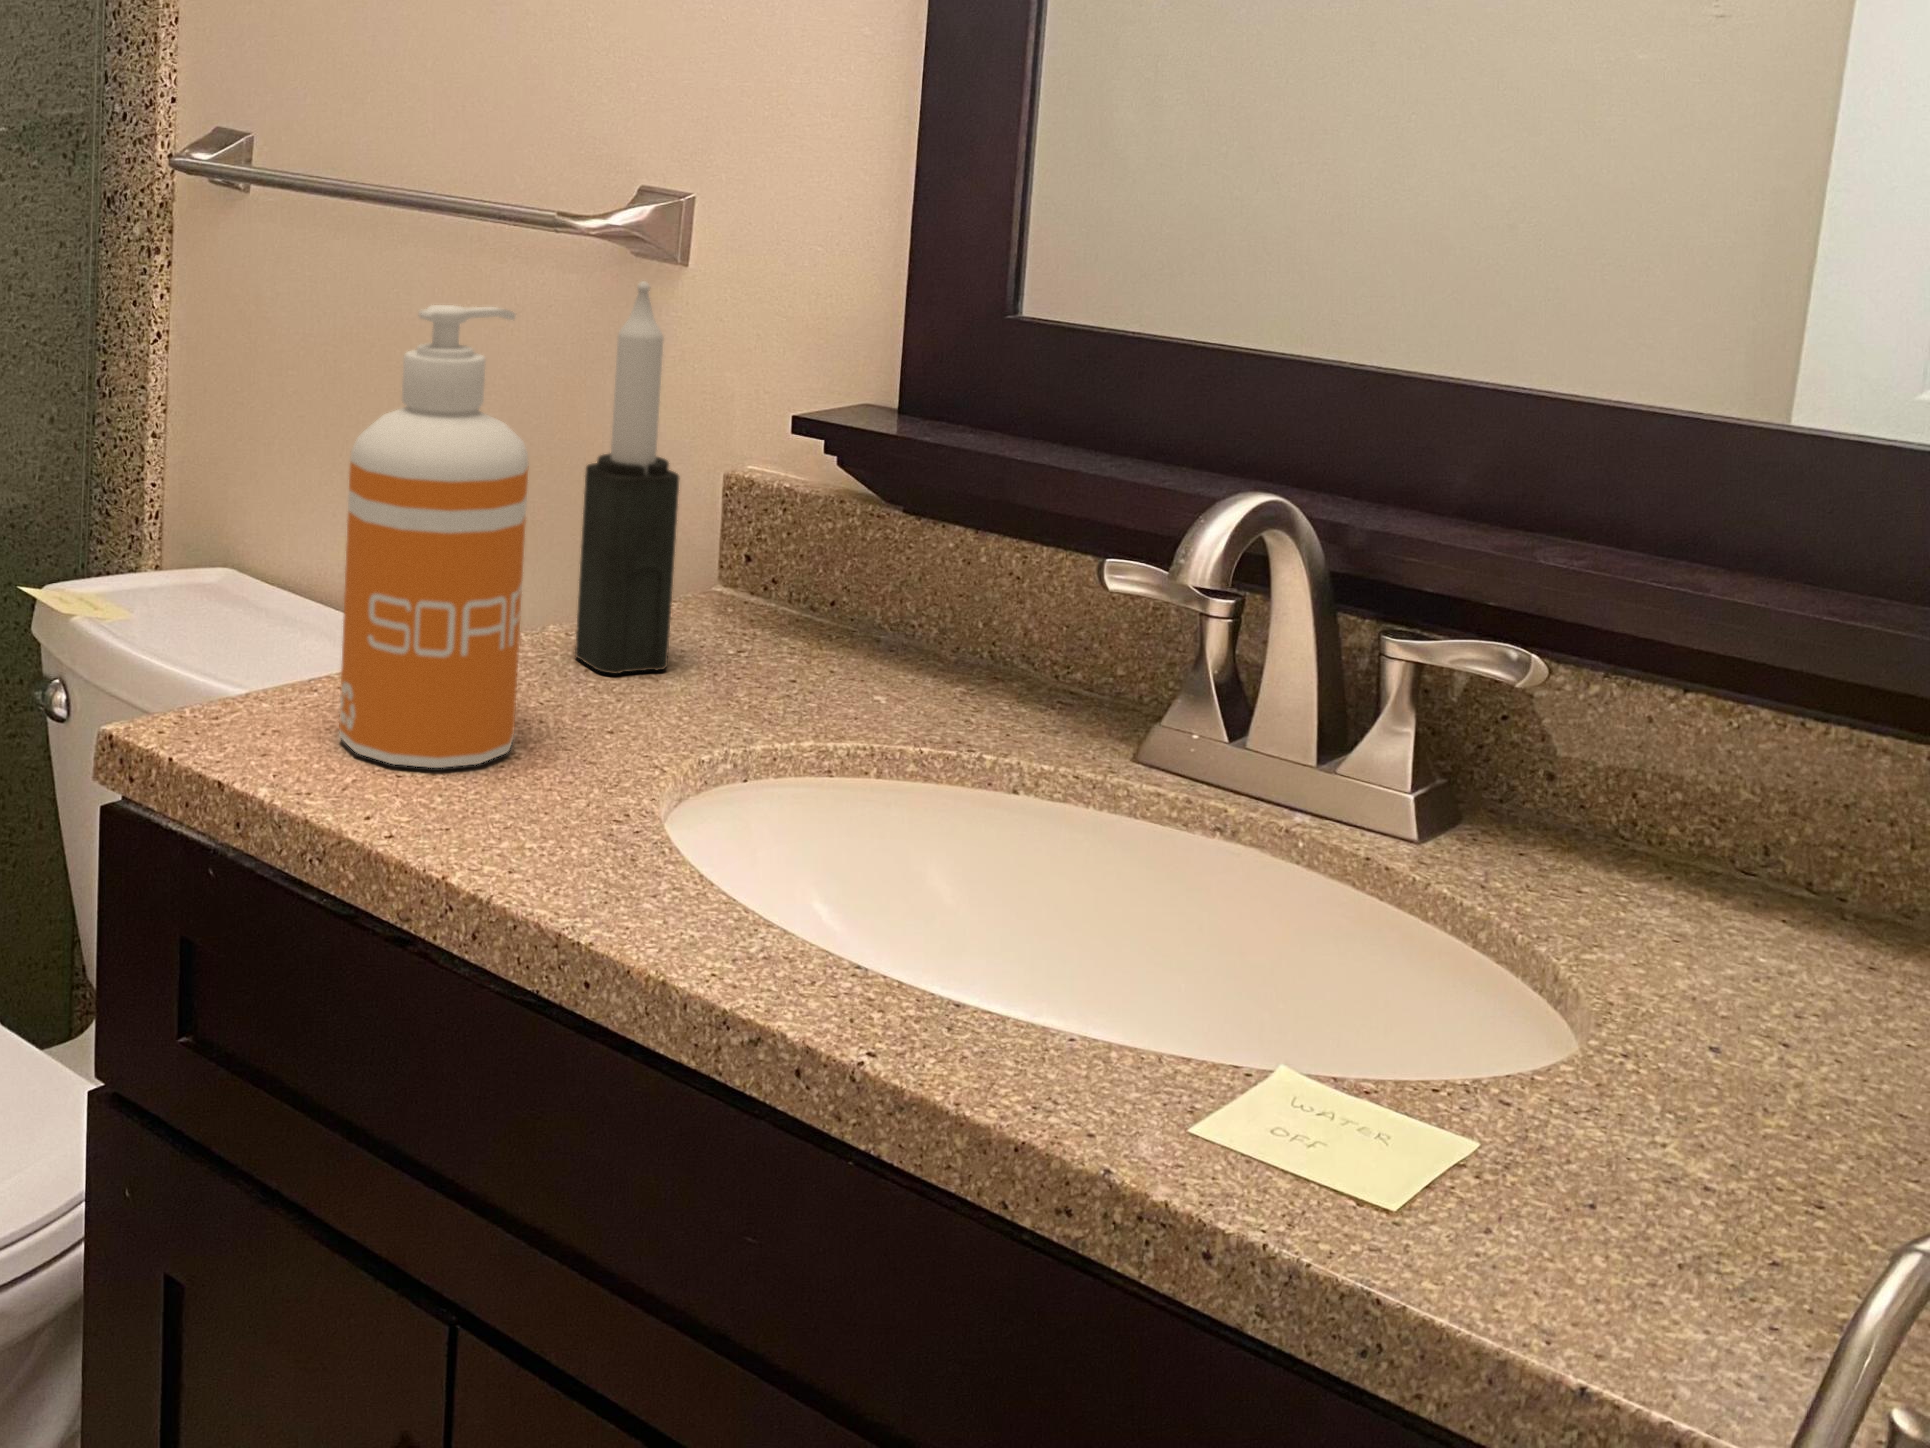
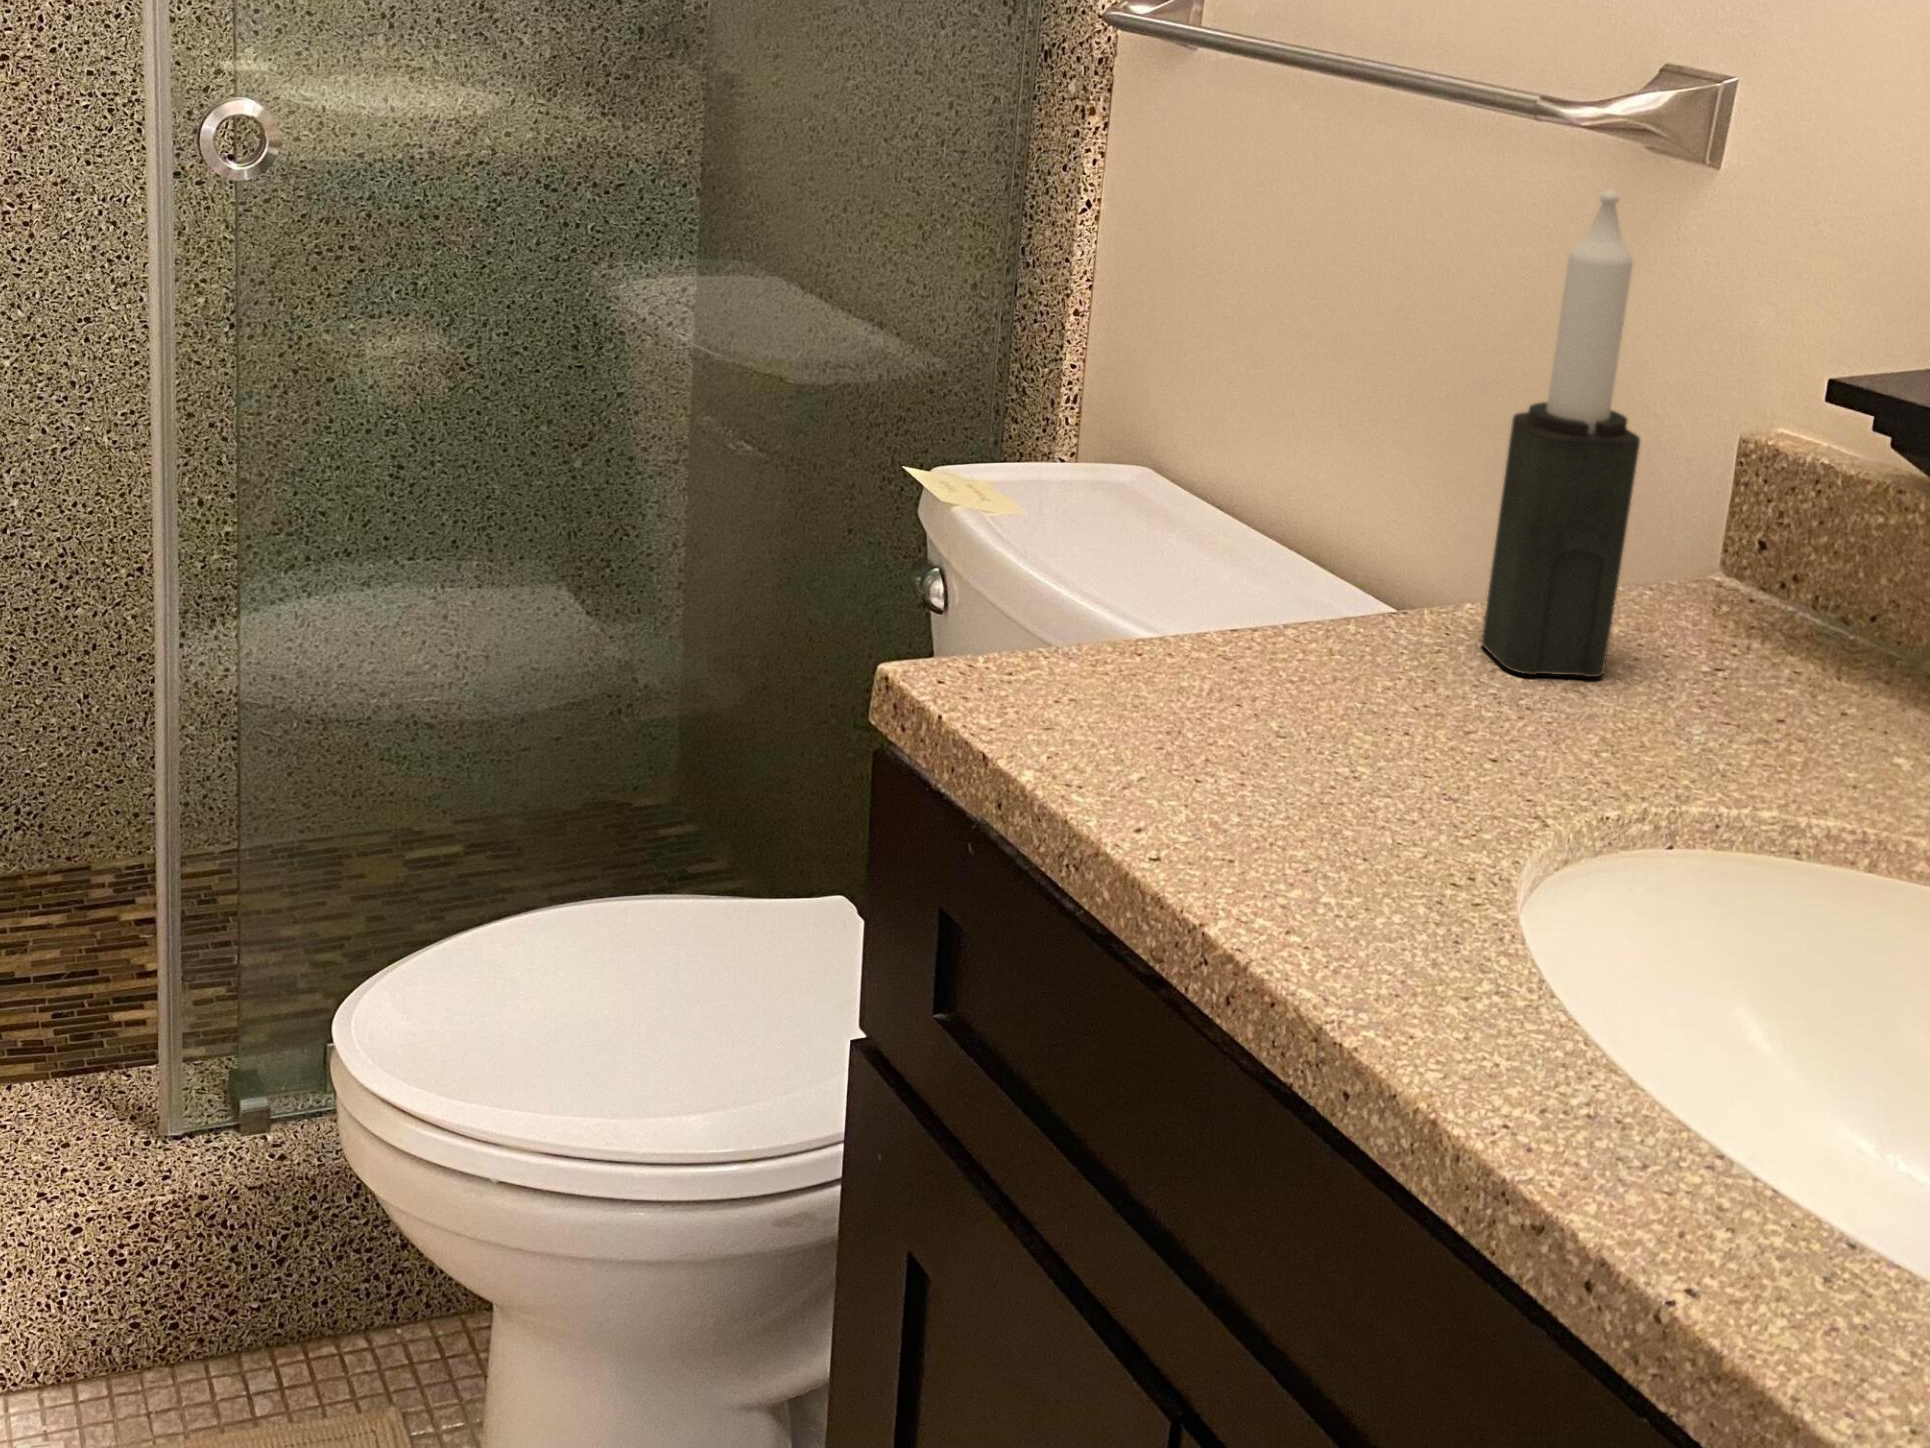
soap dispenser: present [339,305,529,768] -> none [1136,218,1398,775]

